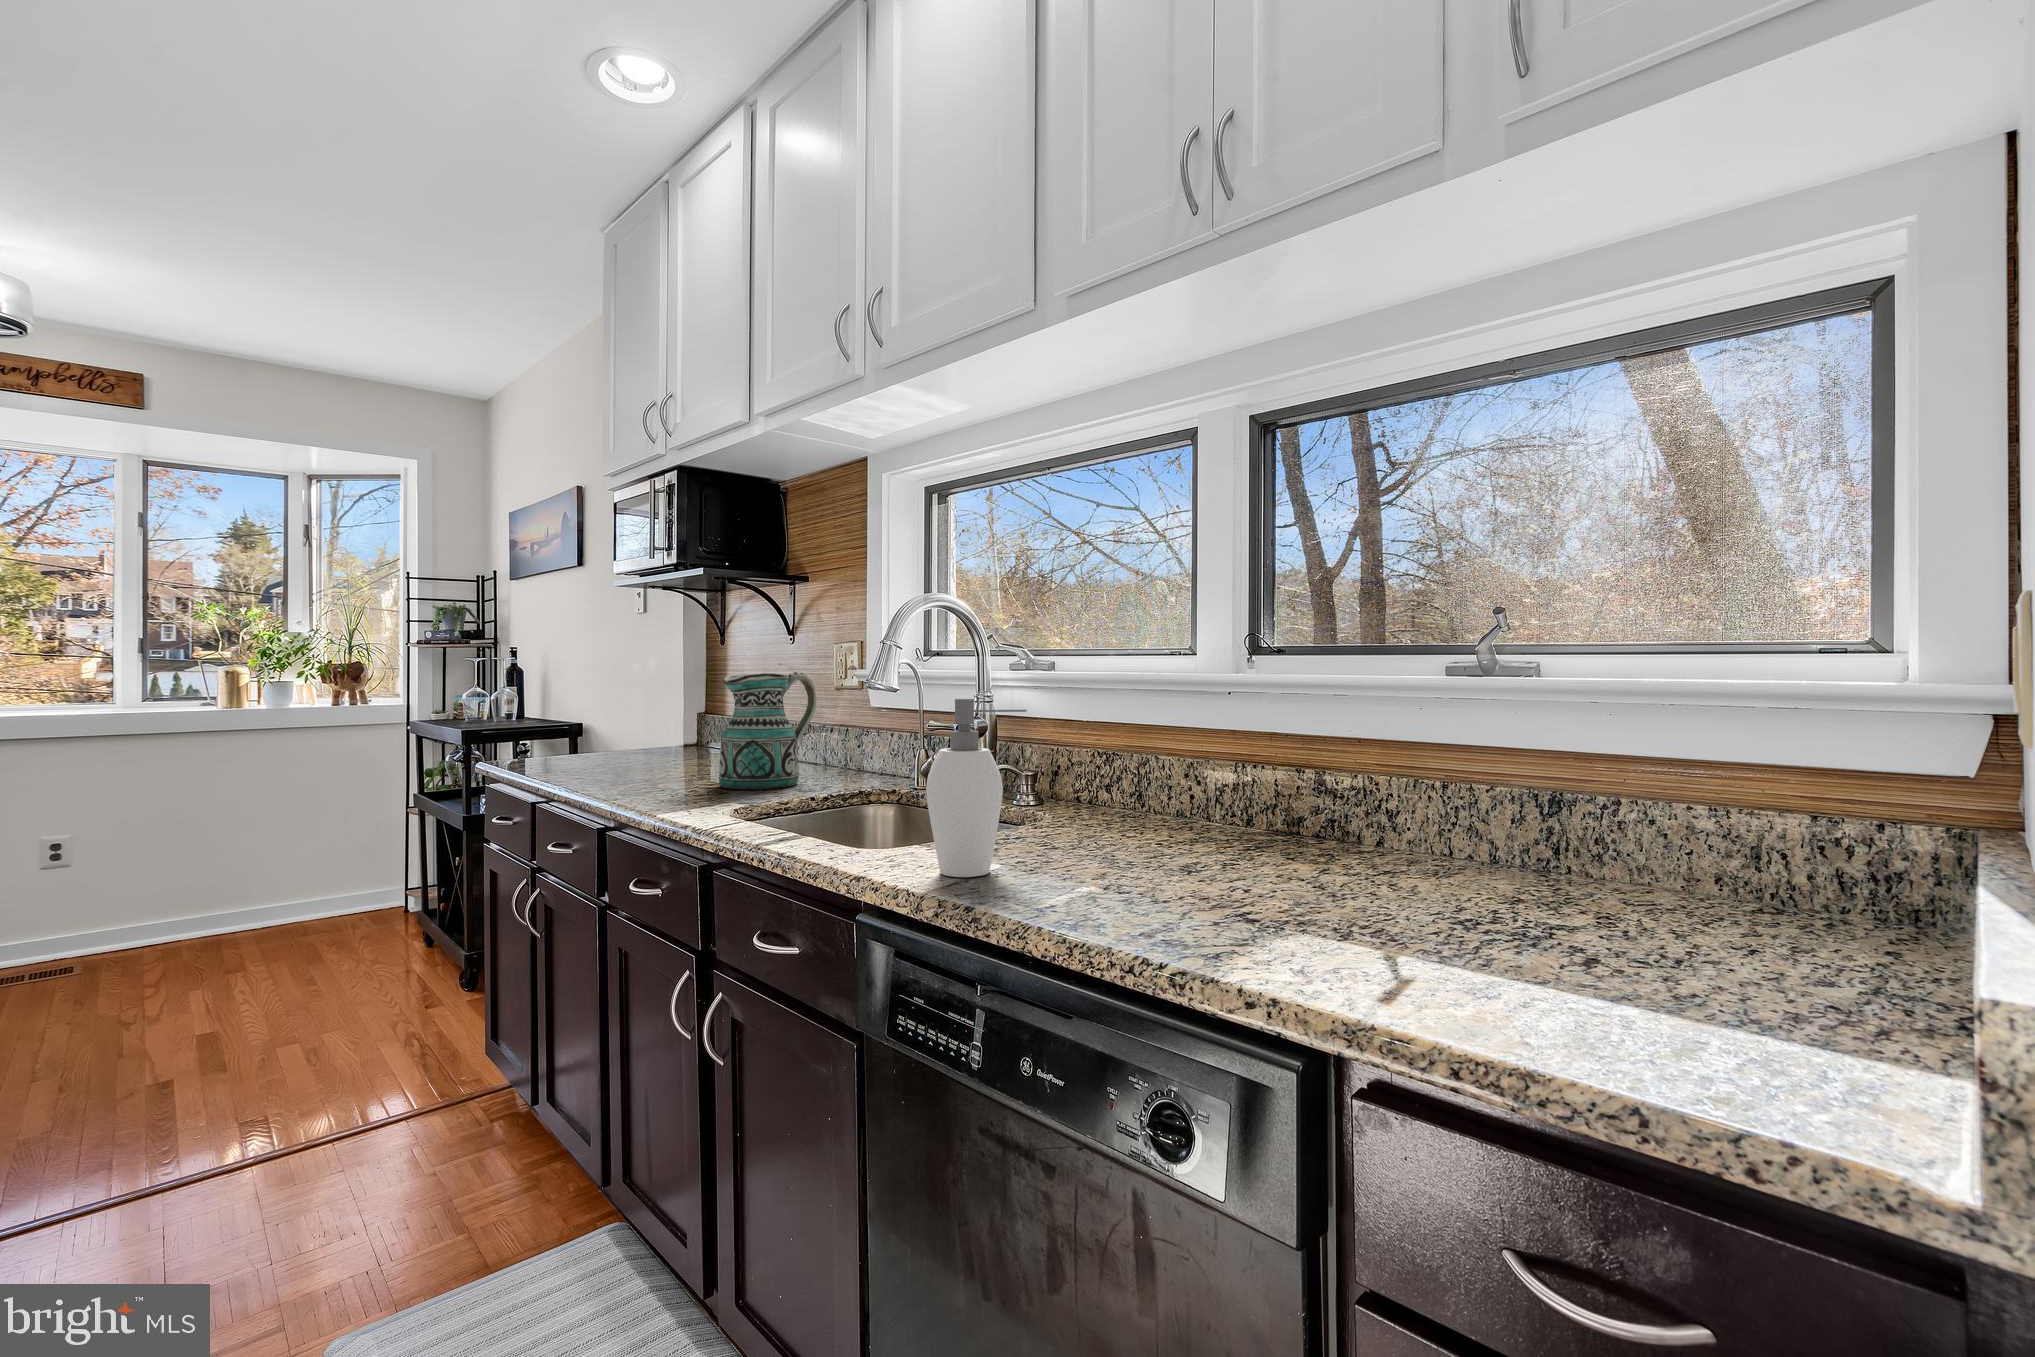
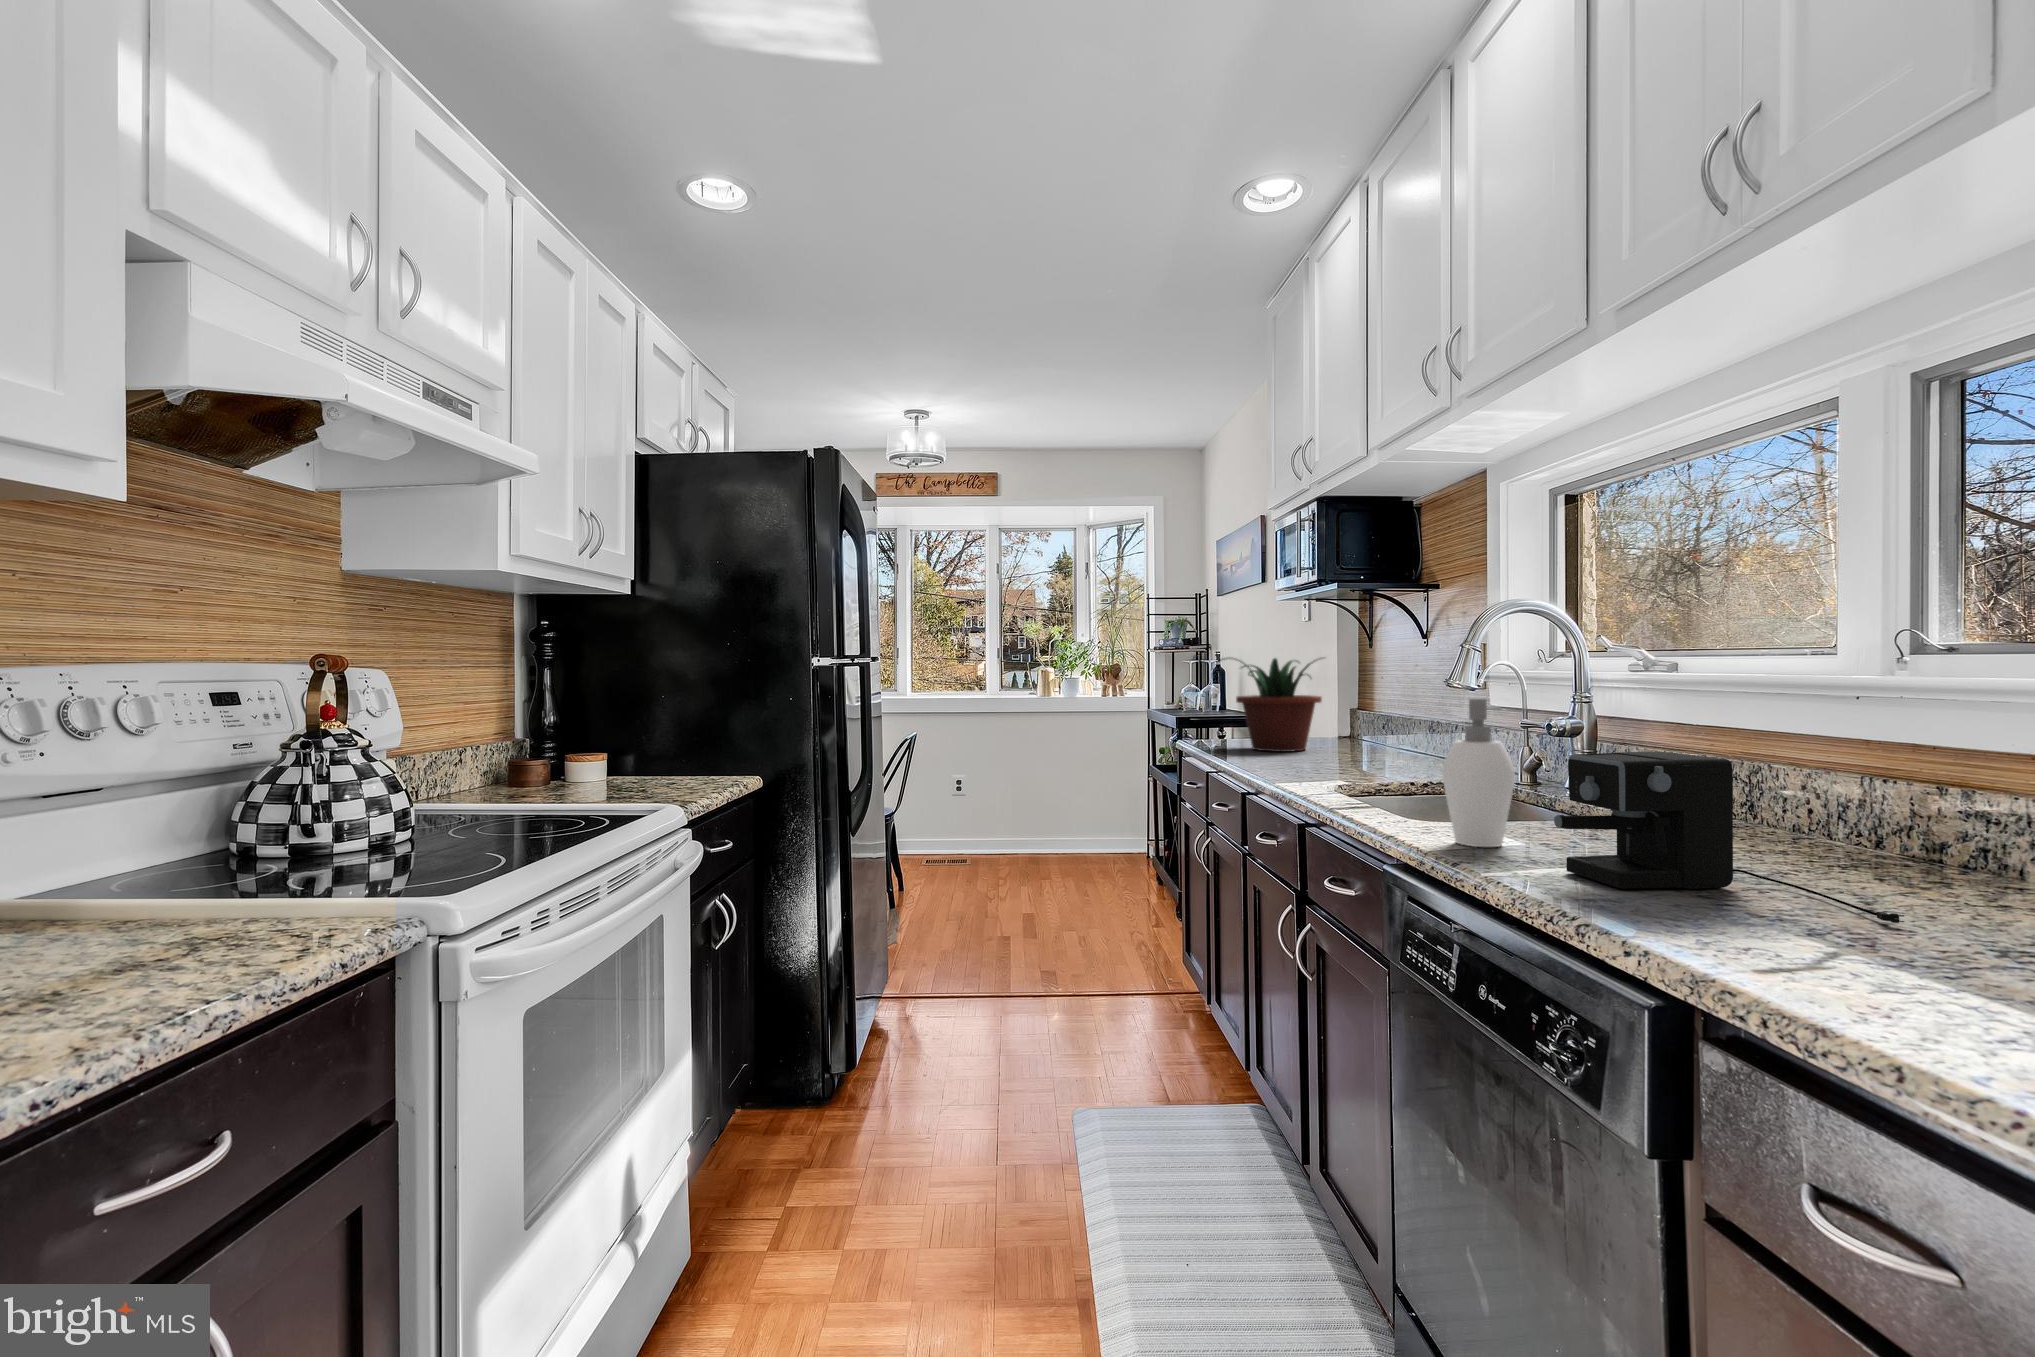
potted plant: none [543,653,683,770] -> present [1219,658,1322,752]
ceramic pitcher: present [719,672,816,789] -> none [1339,673,1430,773]
coffee maker: none [1087,752,1386,911] -> present [1554,752,1905,923]

